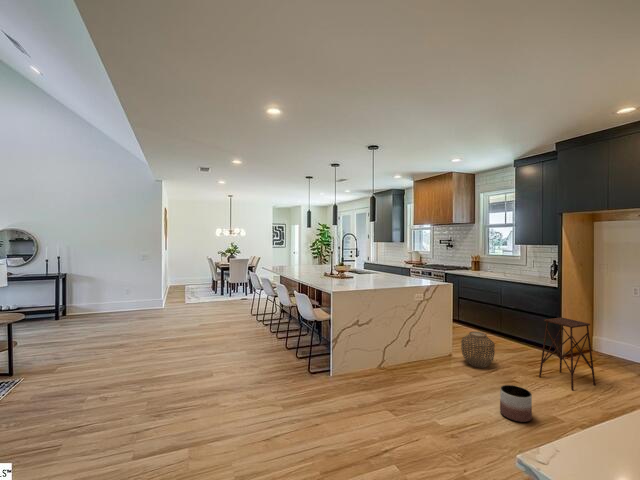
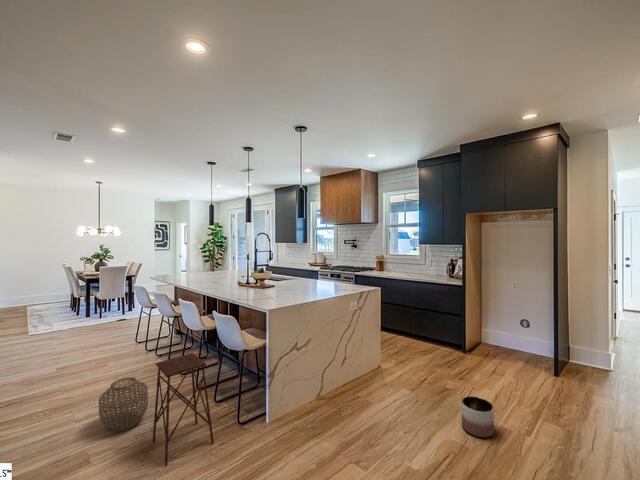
side table: present [539,317,596,390] -> present [152,353,214,466]
woven basket: present [461,332,495,368] -> present [99,377,148,431]

